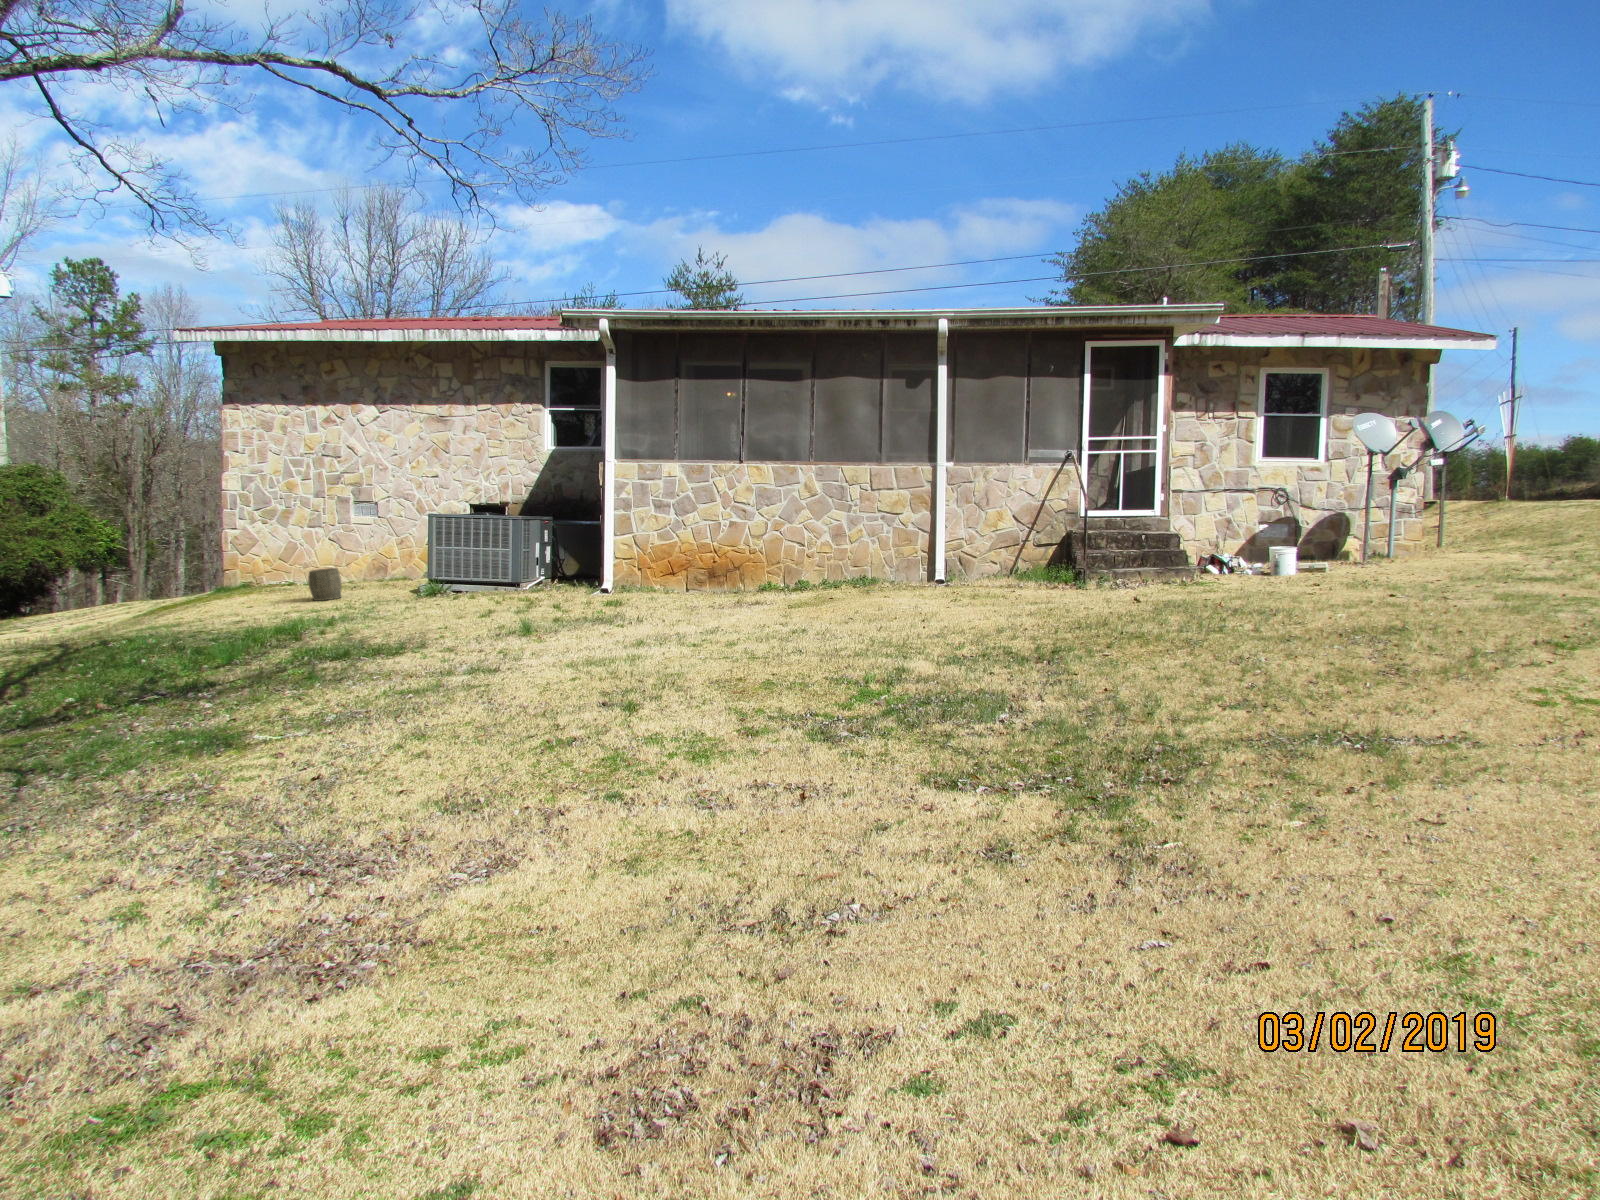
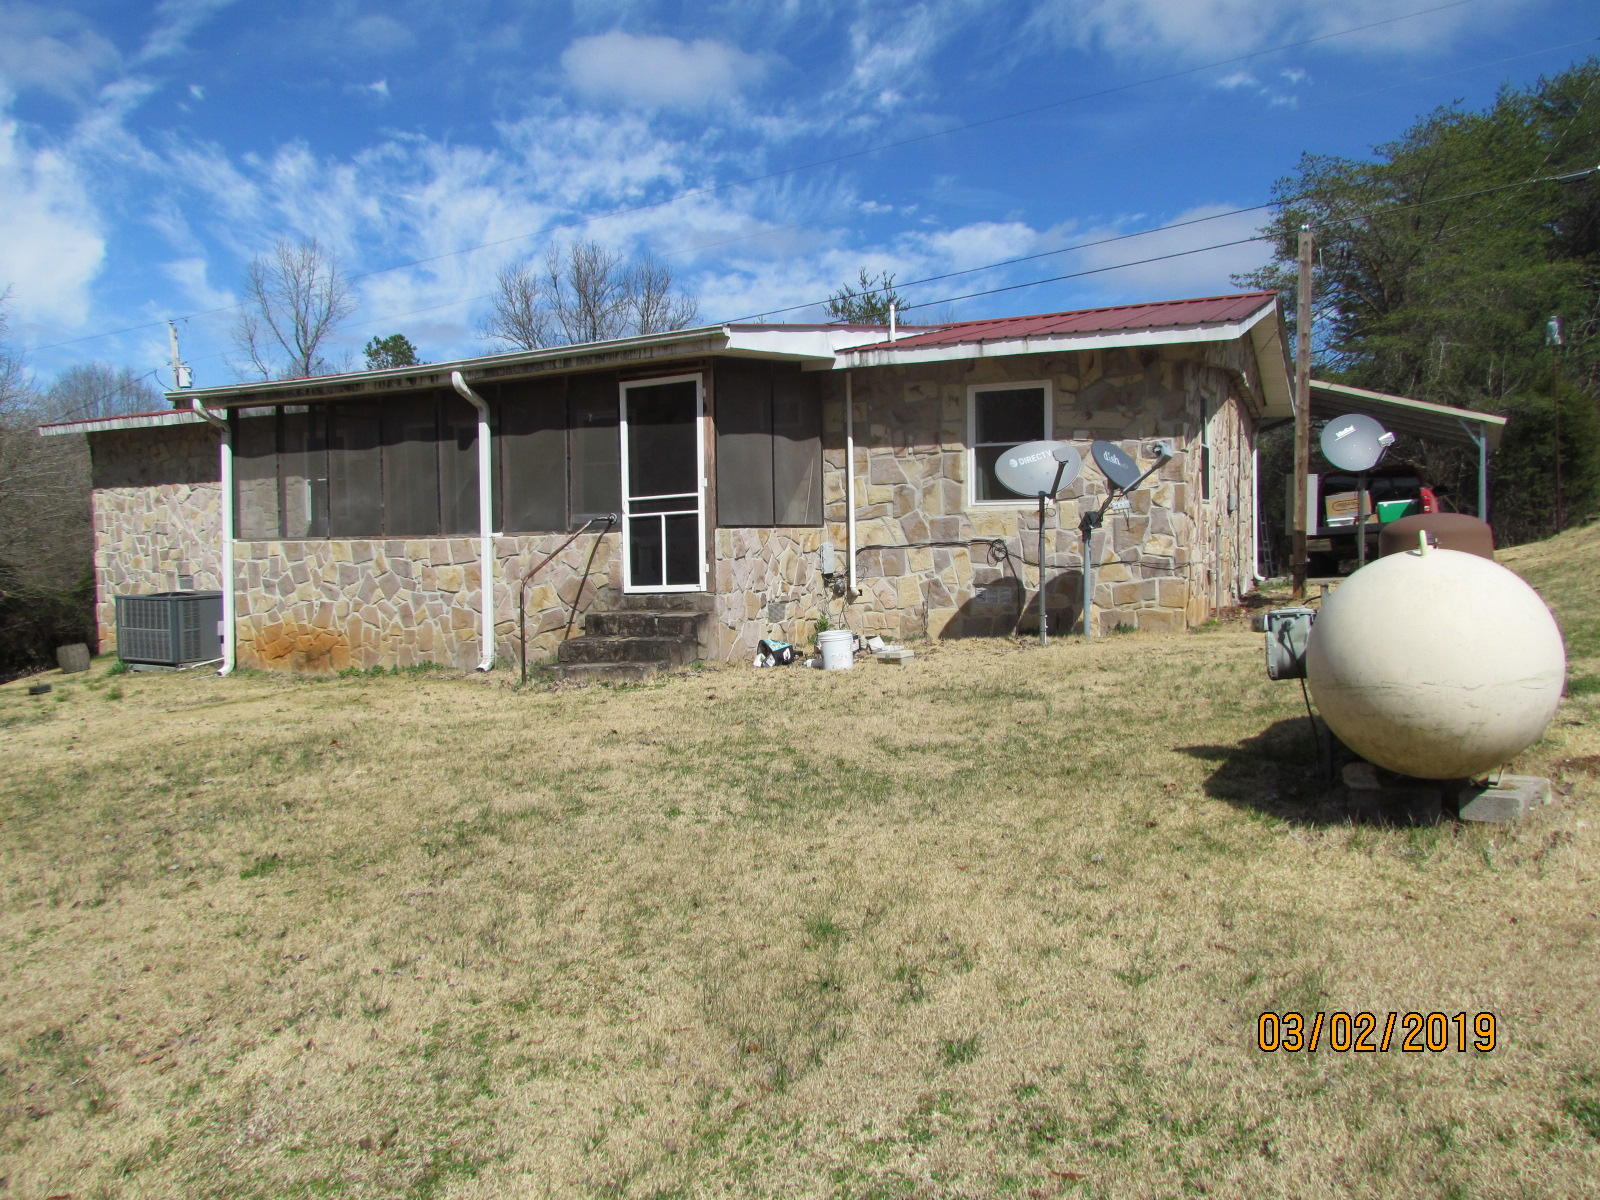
decorative plant: none [377,580,417,611] -> present [23,668,52,694]

